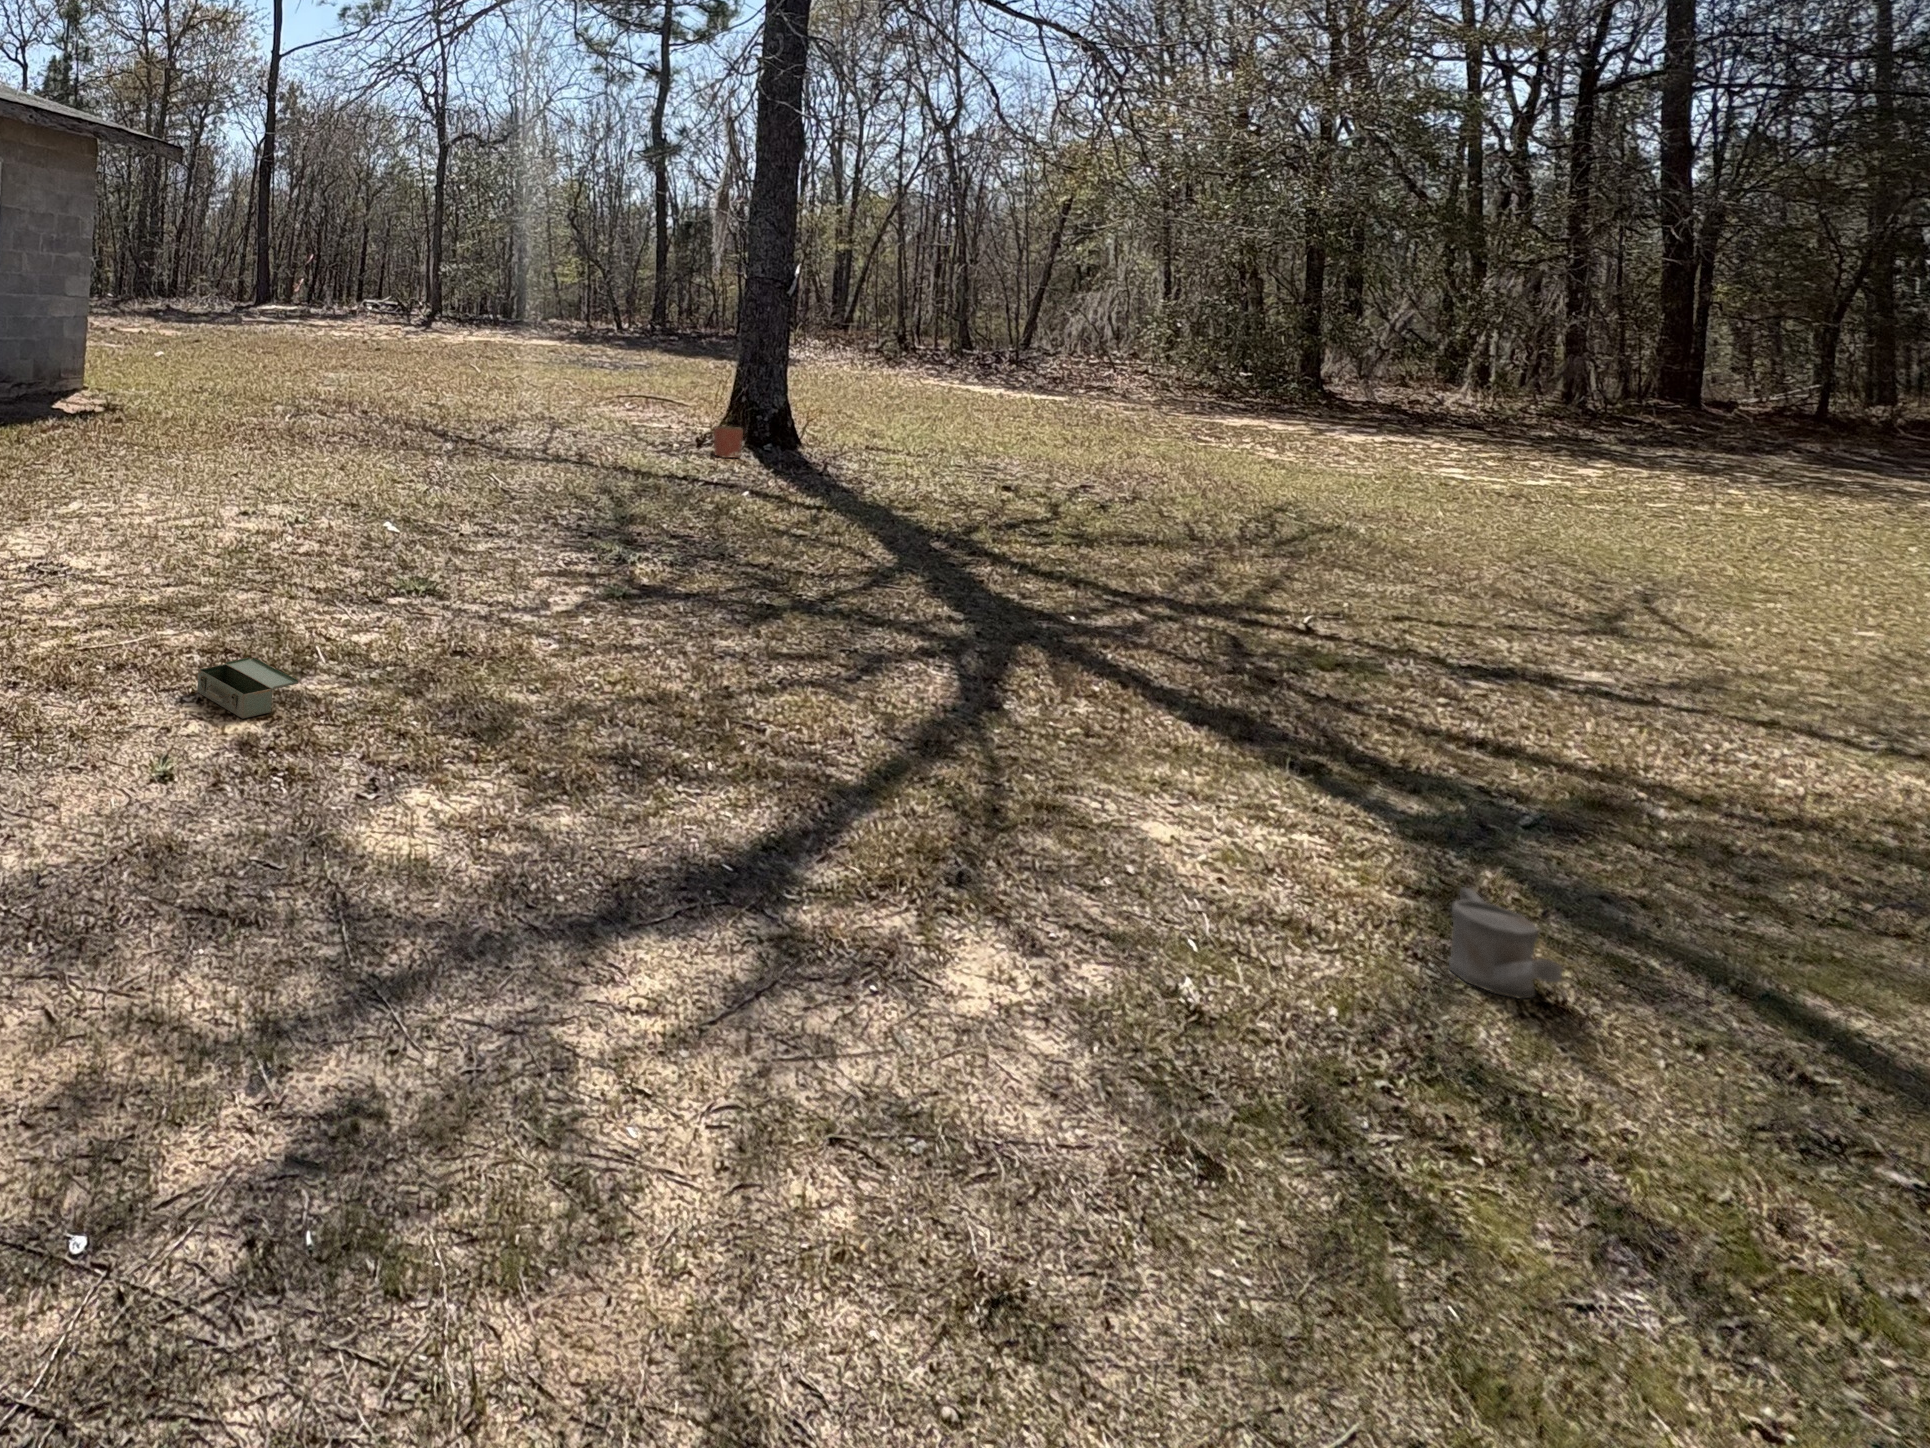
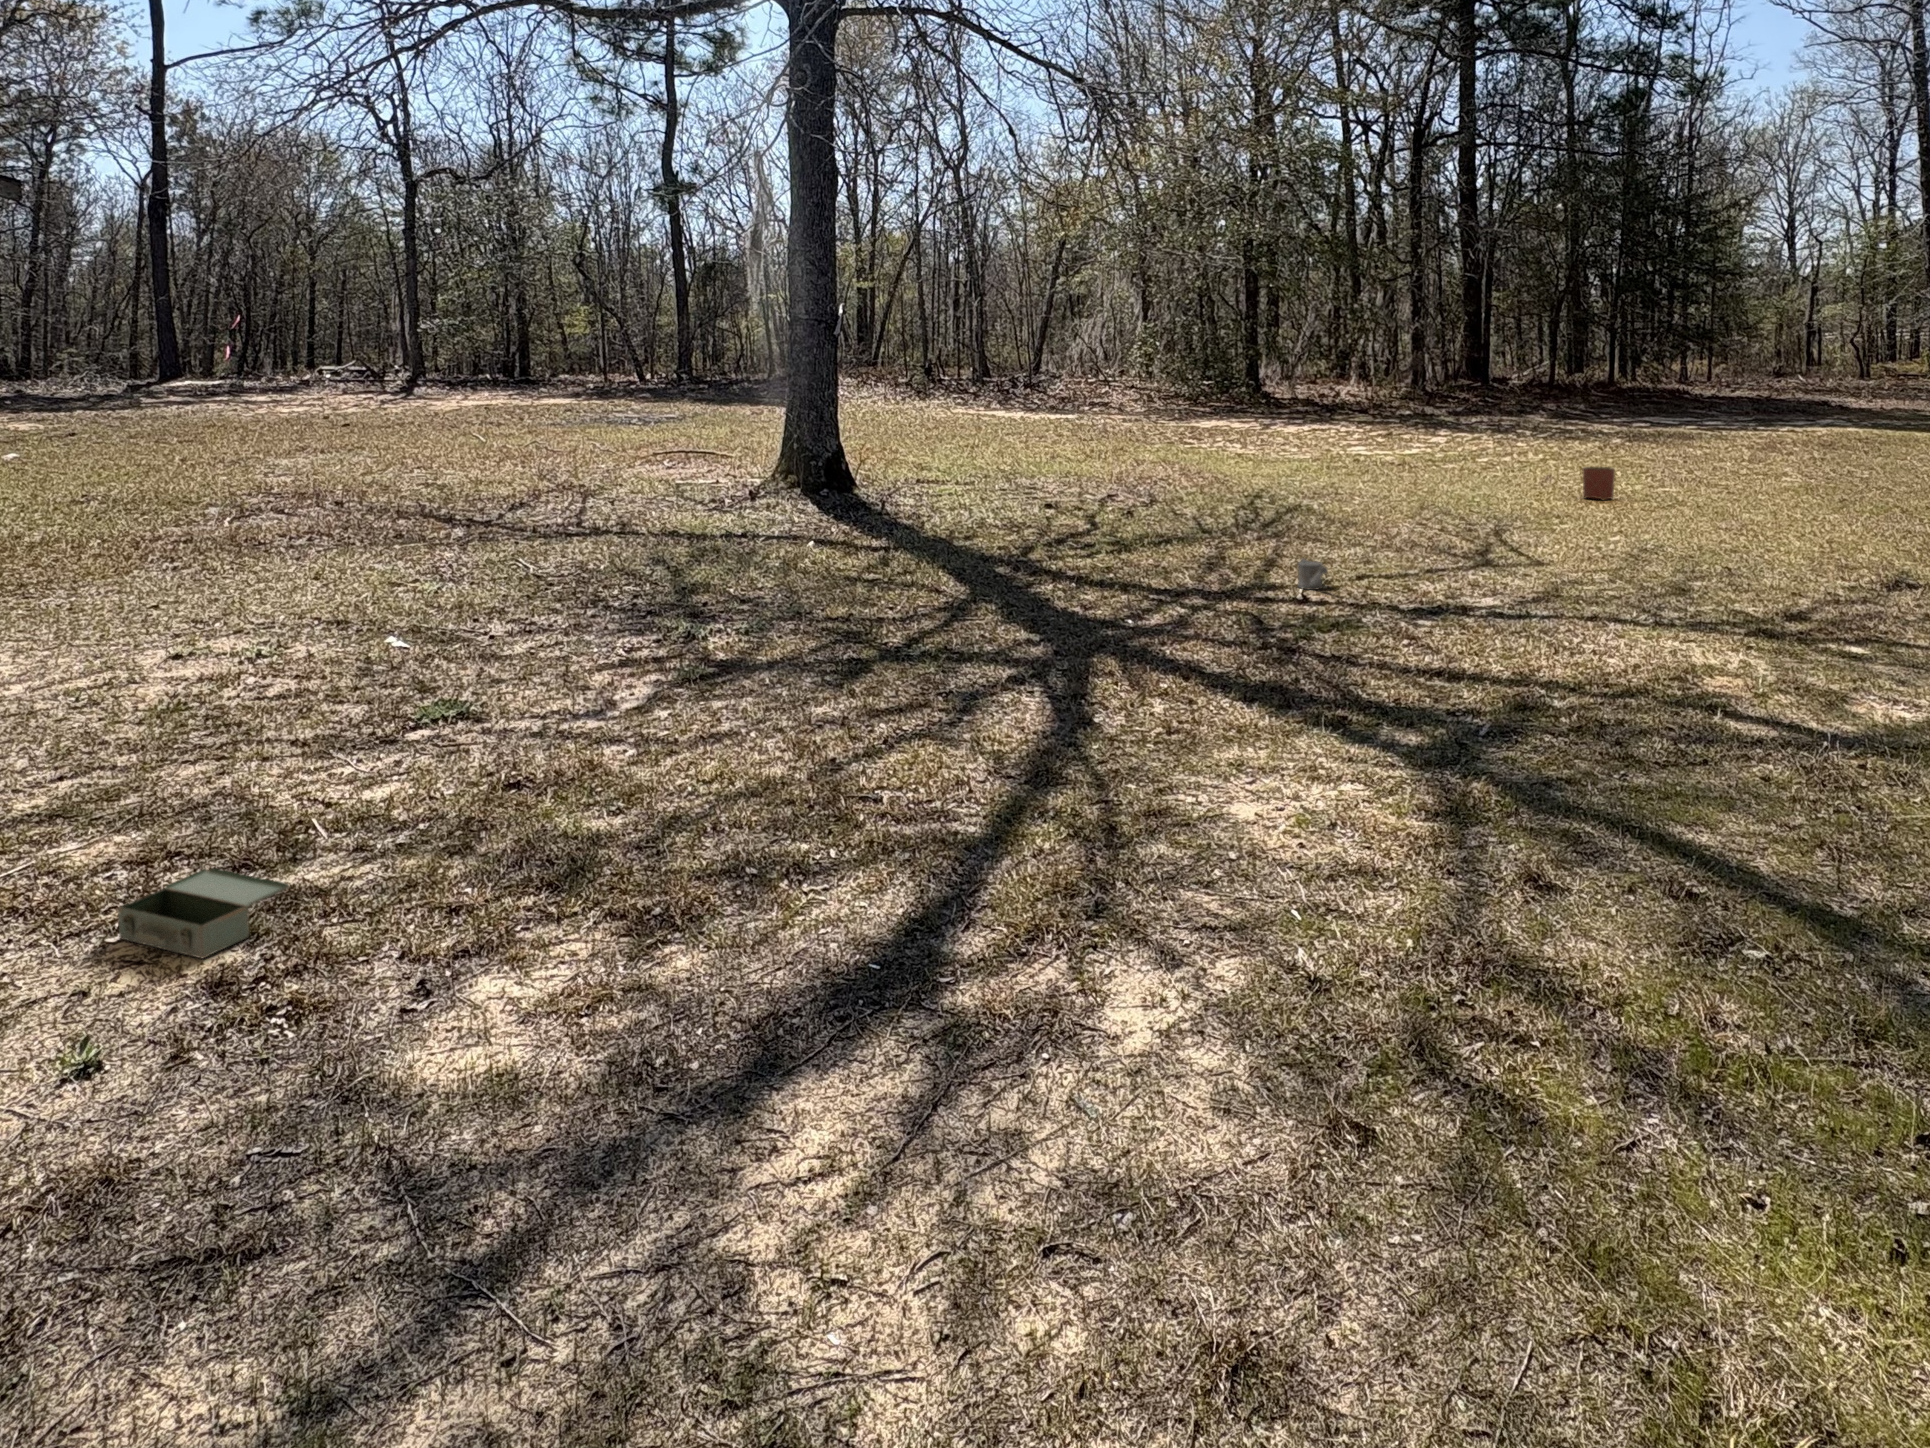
planter: present [714,426,743,458] -> present [1582,467,1615,500]
watering can: present [1449,888,1562,999] -> present [1298,559,1328,590]

